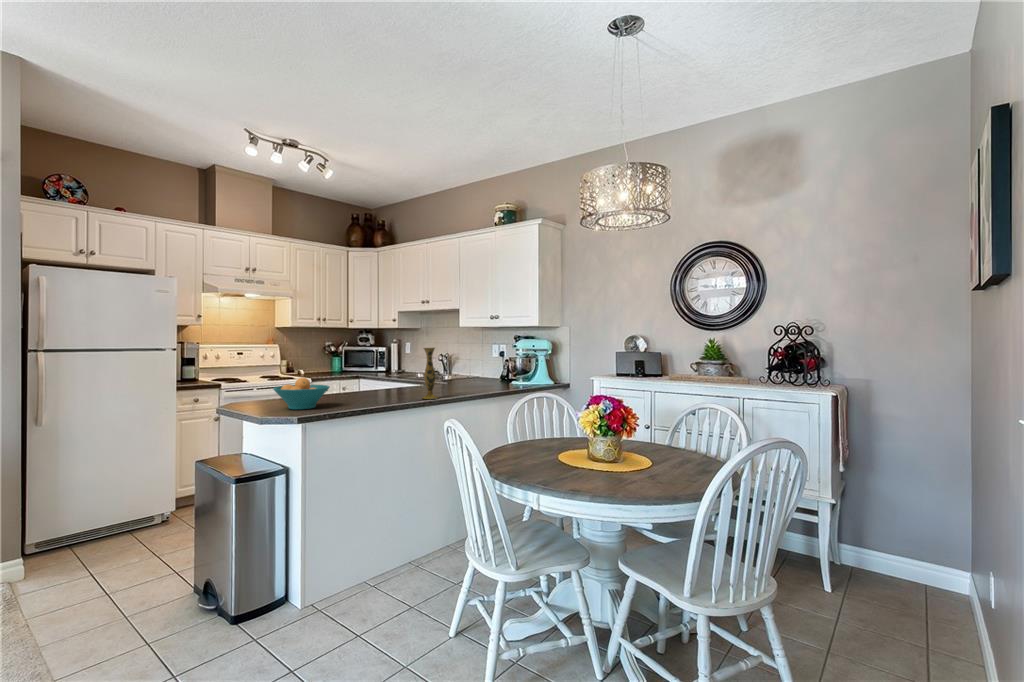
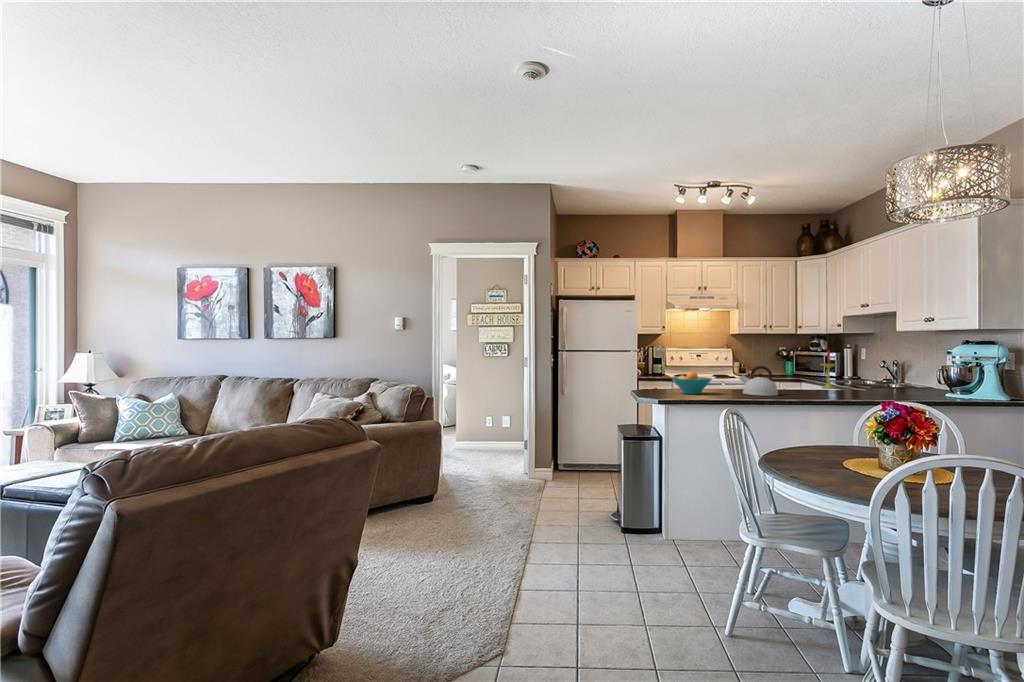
candle: none [402,344,418,384] -> present [821,350,837,388]
vase: present [422,348,438,399] -> none [793,351,812,398]
kettle: none [357,366,400,402] -> present [739,366,778,396]

